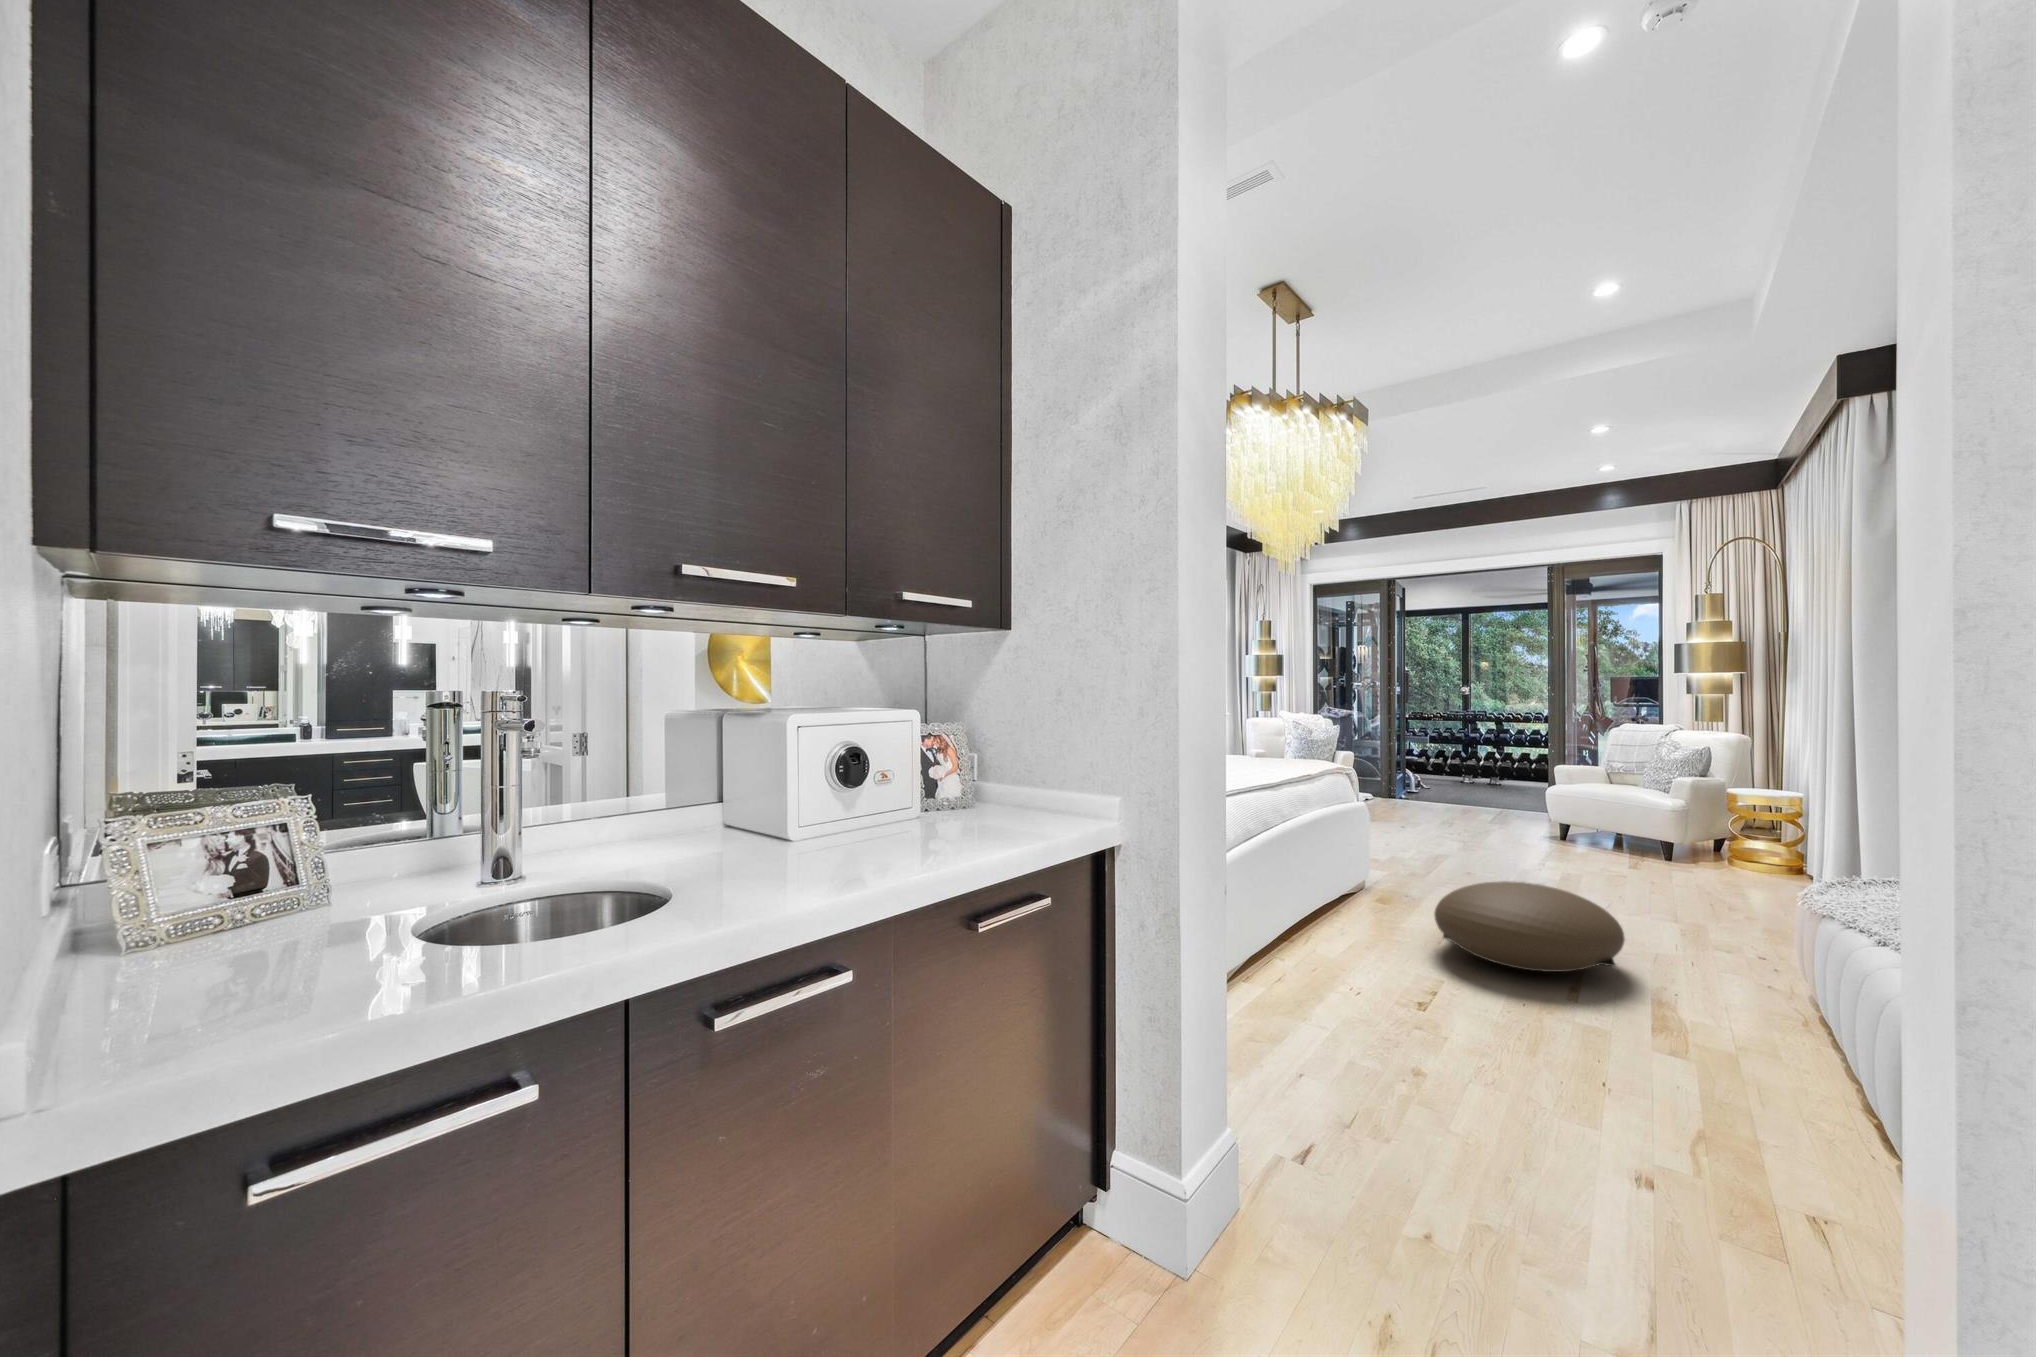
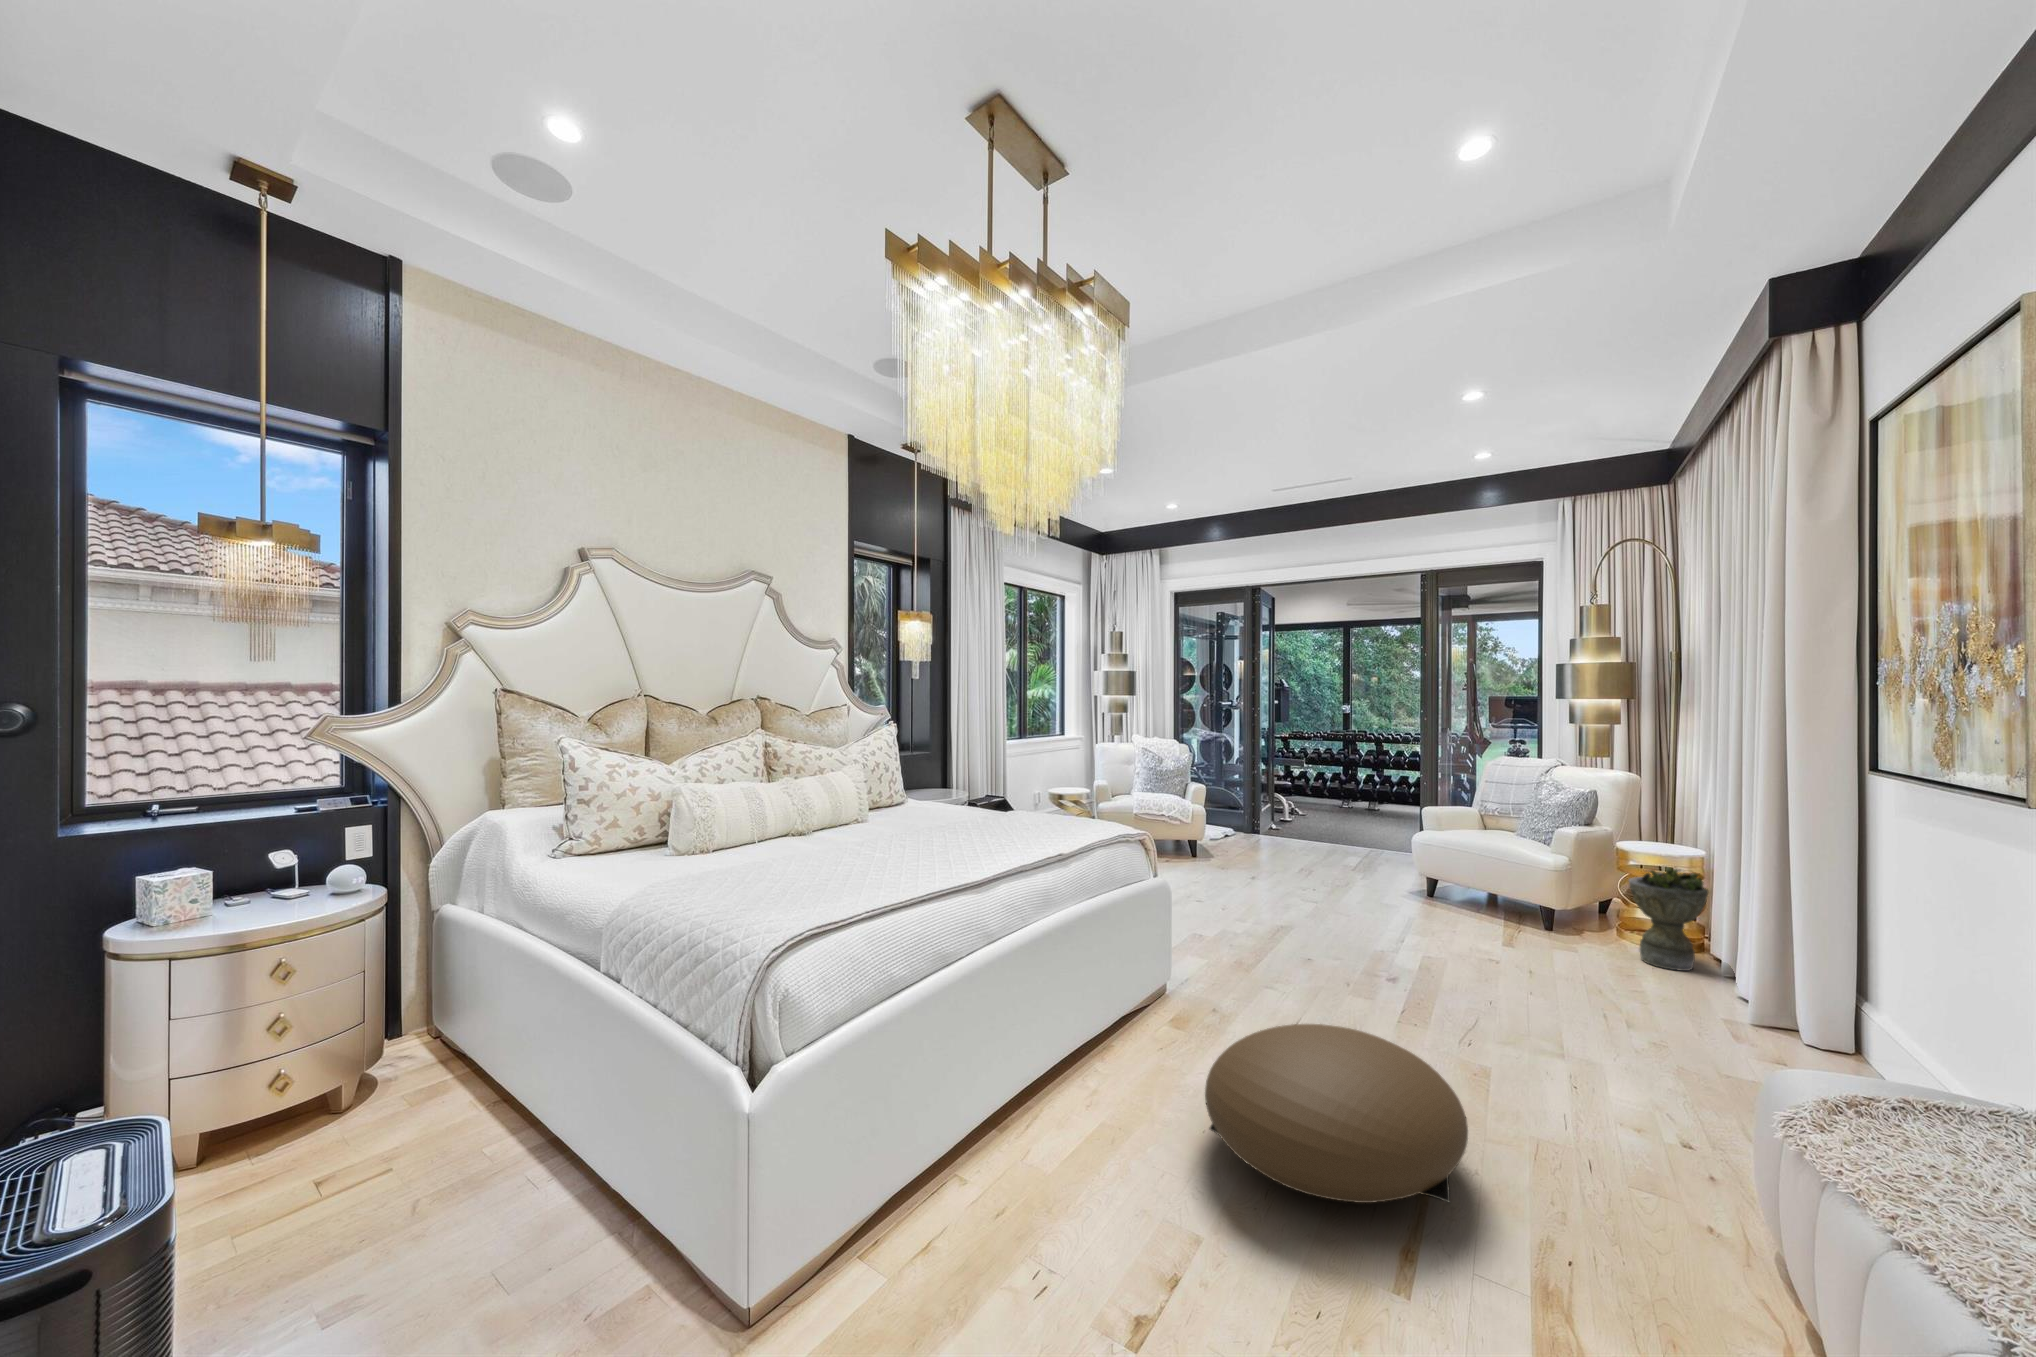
planter: none [1739,802,1807,885] -> present [1629,867,1708,971]

